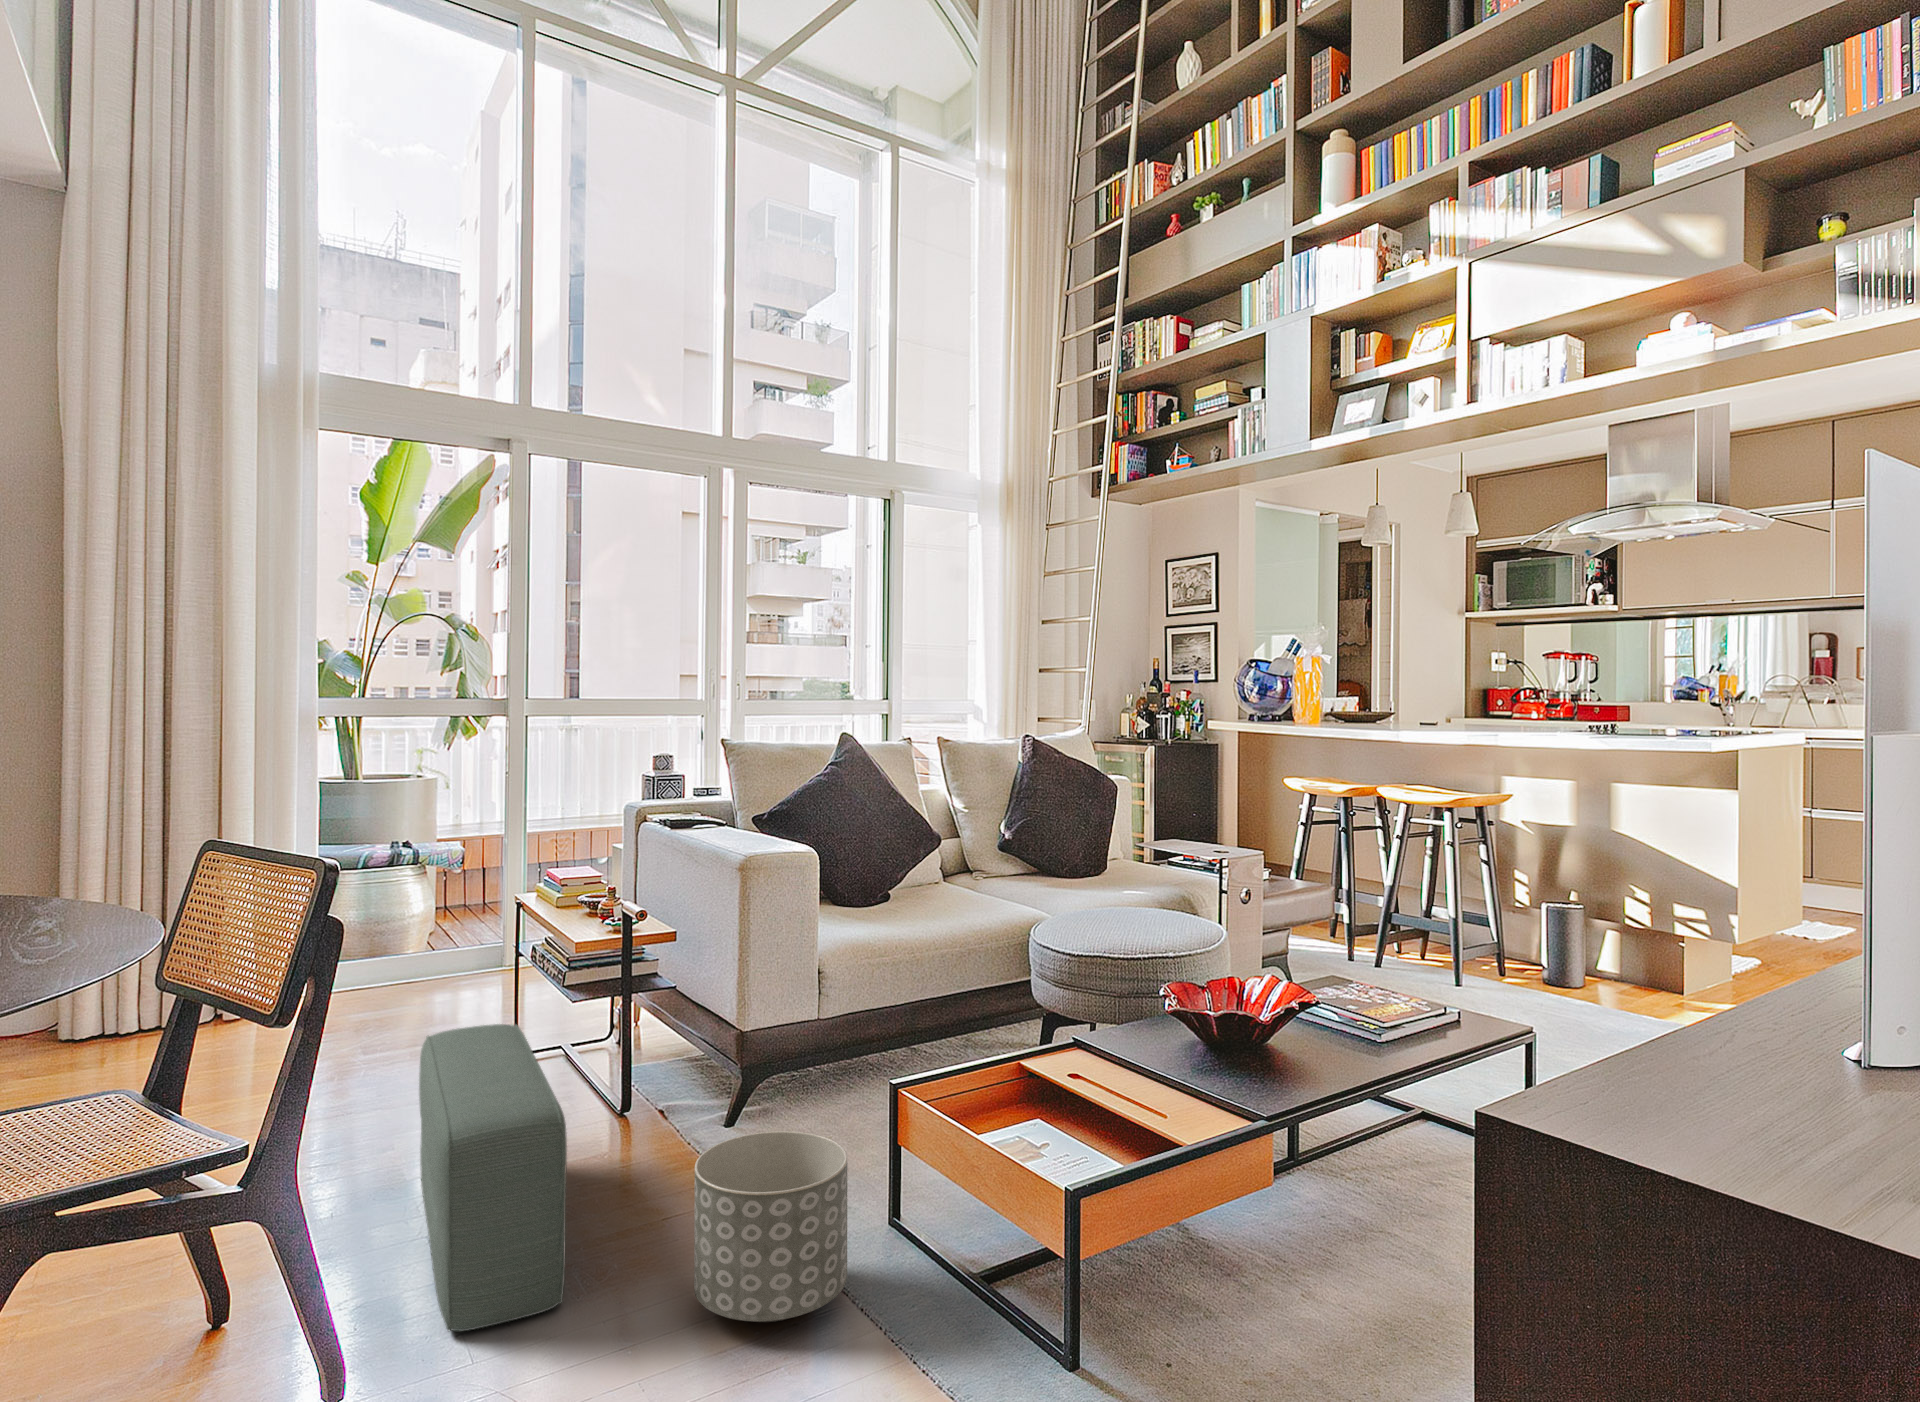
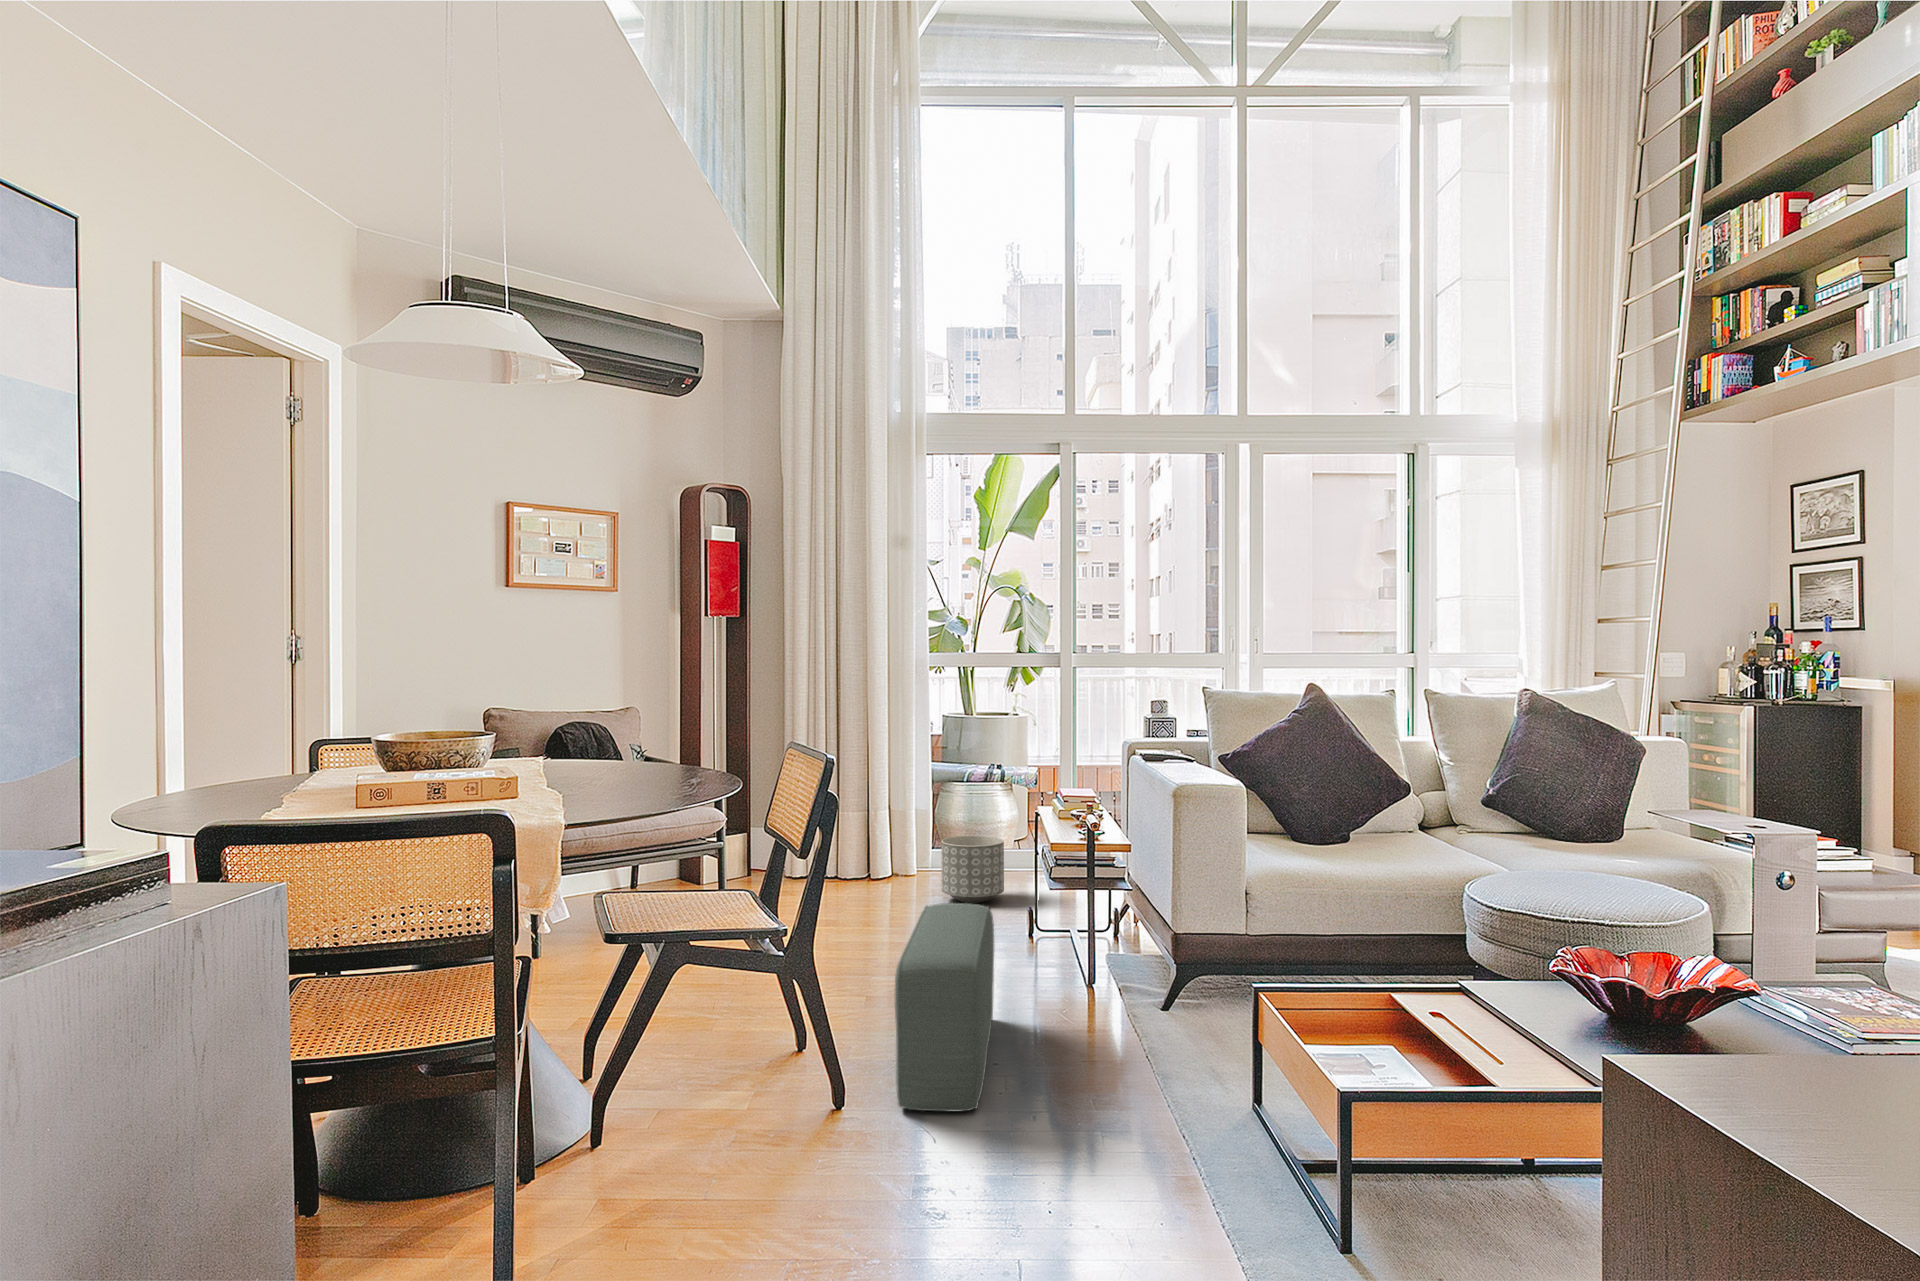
planter: present [694,1131,848,1322] -> present [941,836,1004,903]

